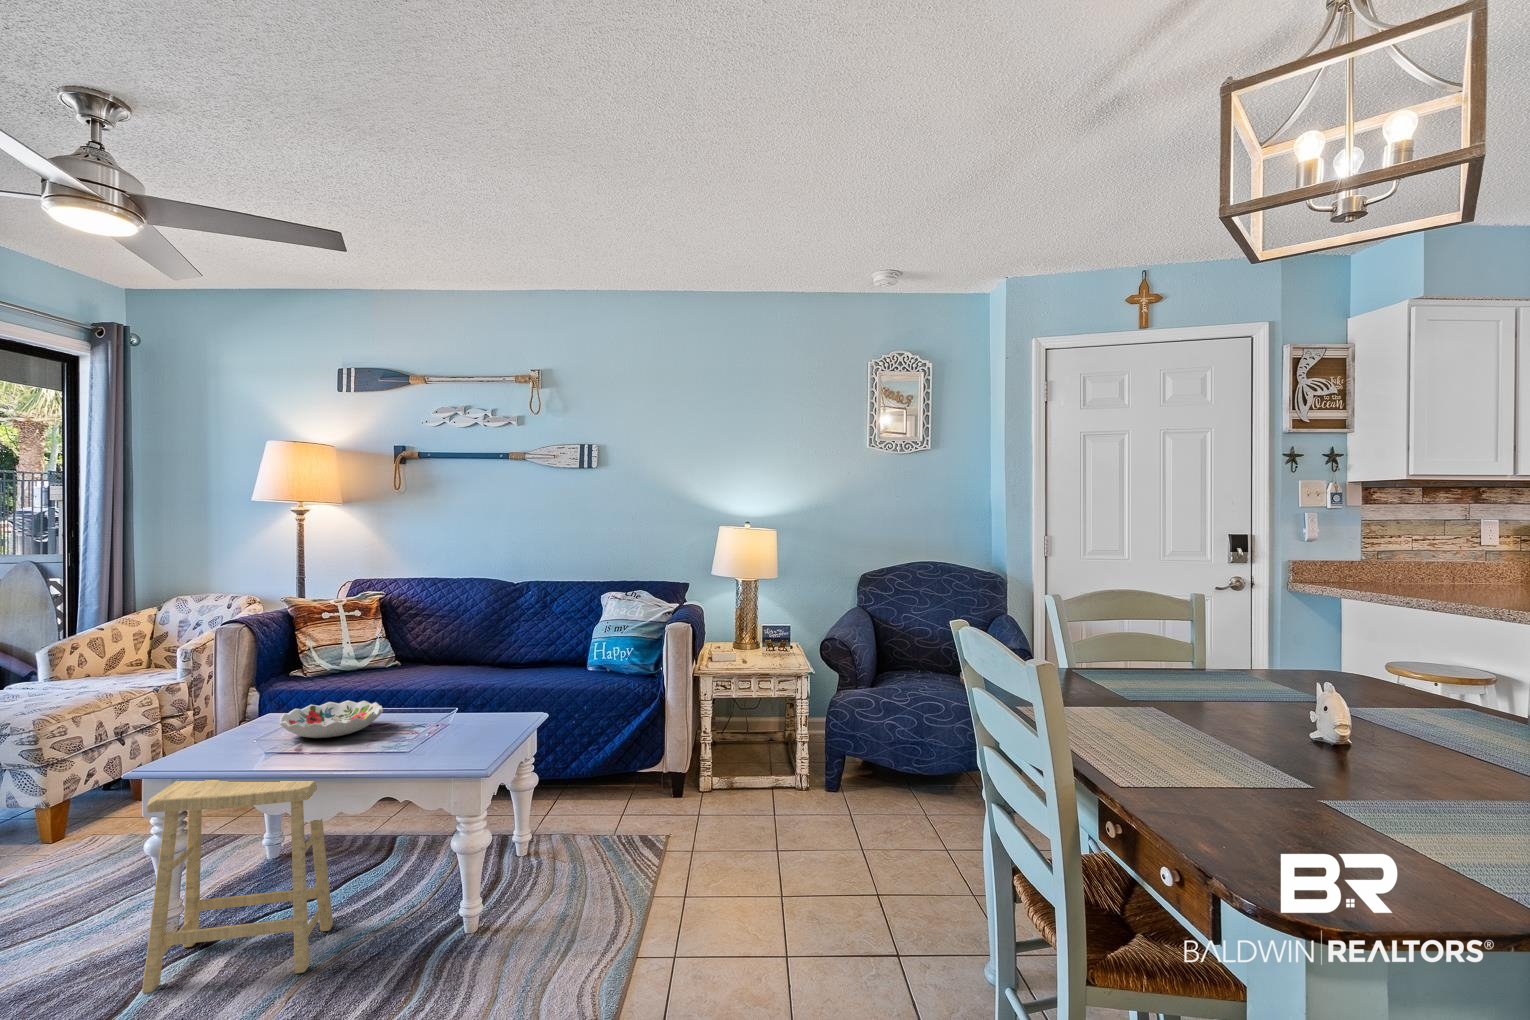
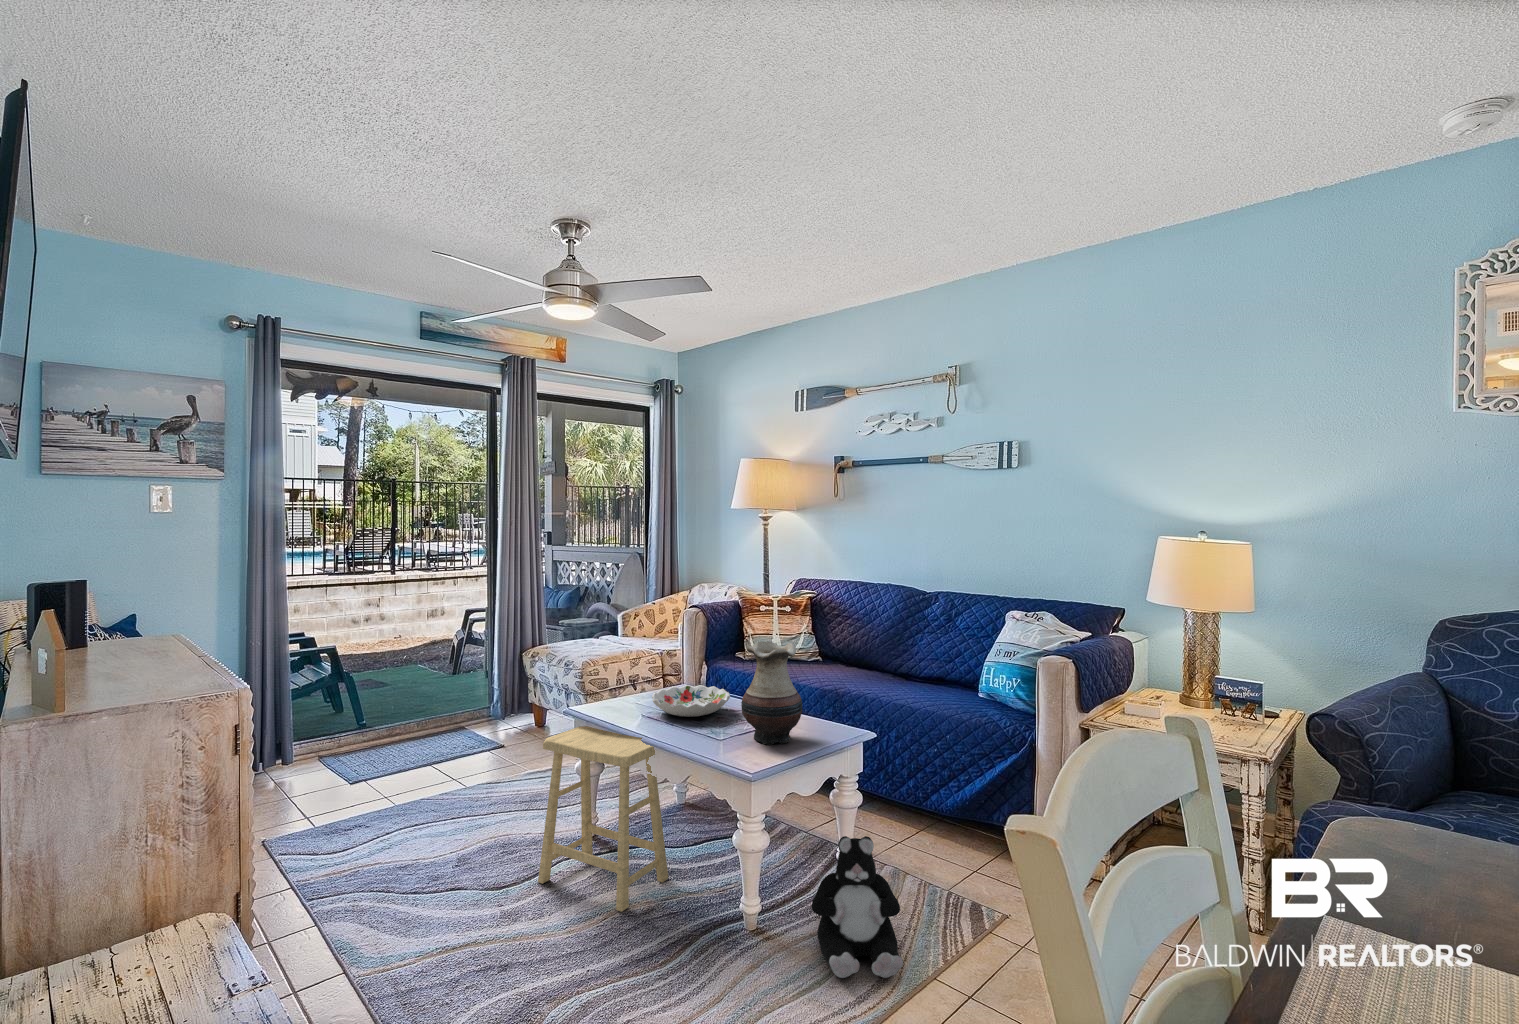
vase: none [428,634,496,740] -> present [741,641,803,745]
plush toy: none [540,799,637,927] -> present [812,836,903,978]

